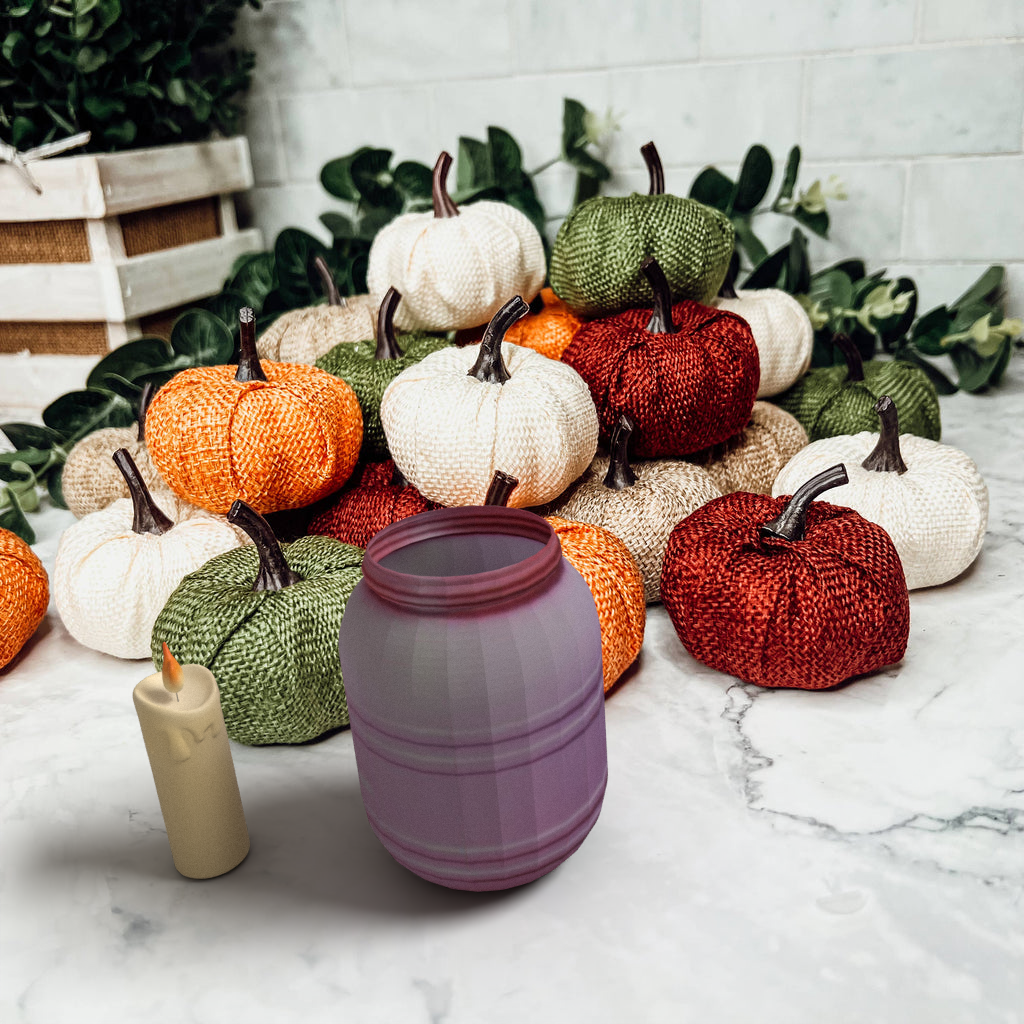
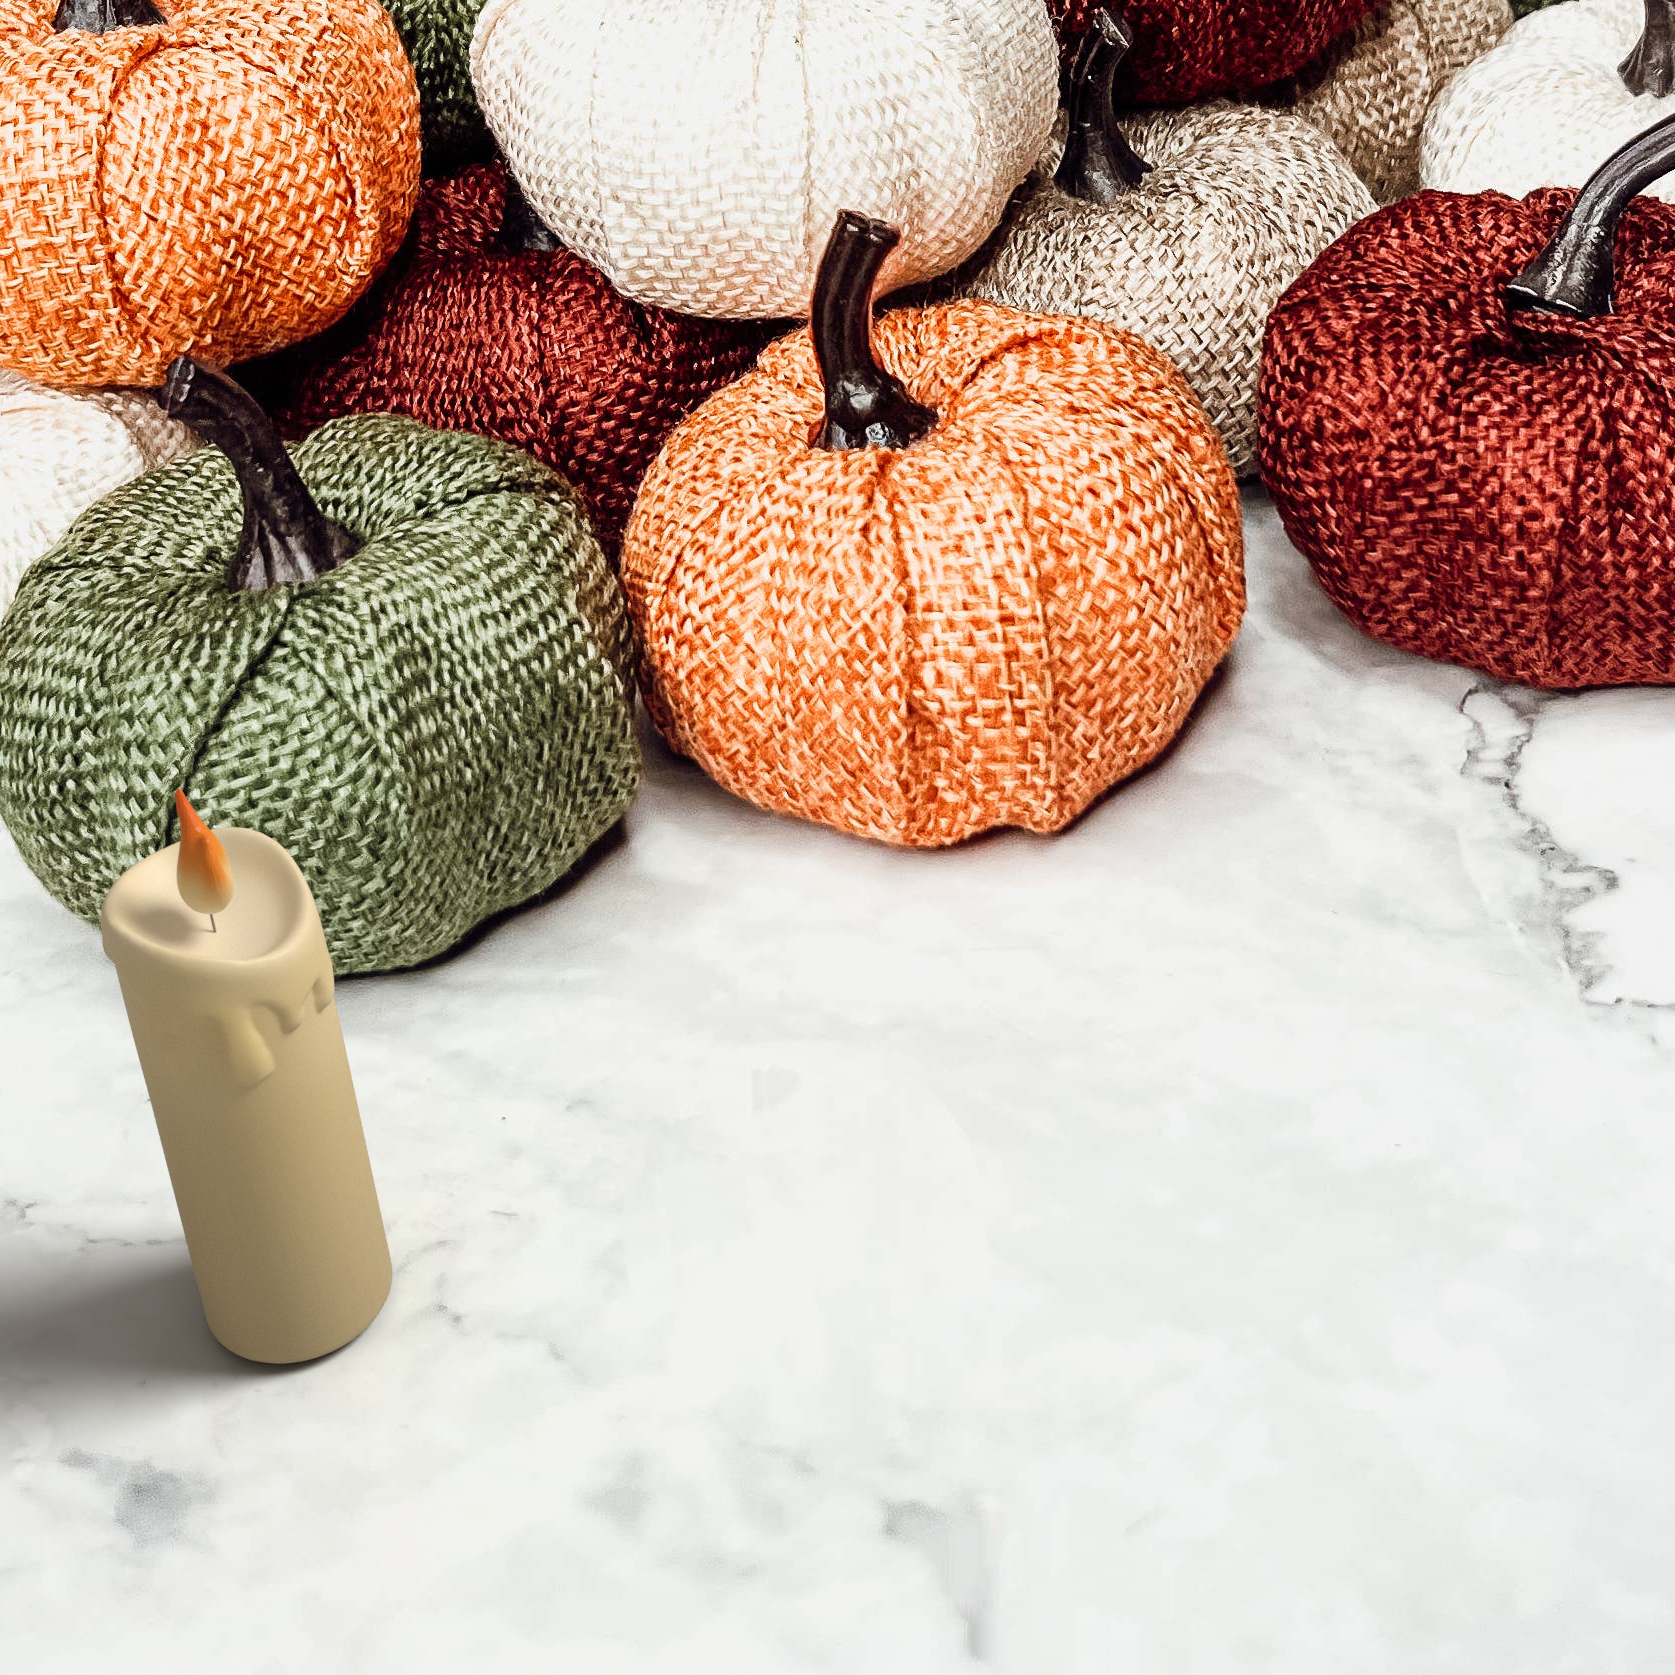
jar: present [339,505,608,892] -> none [632,349,1301,1312]

